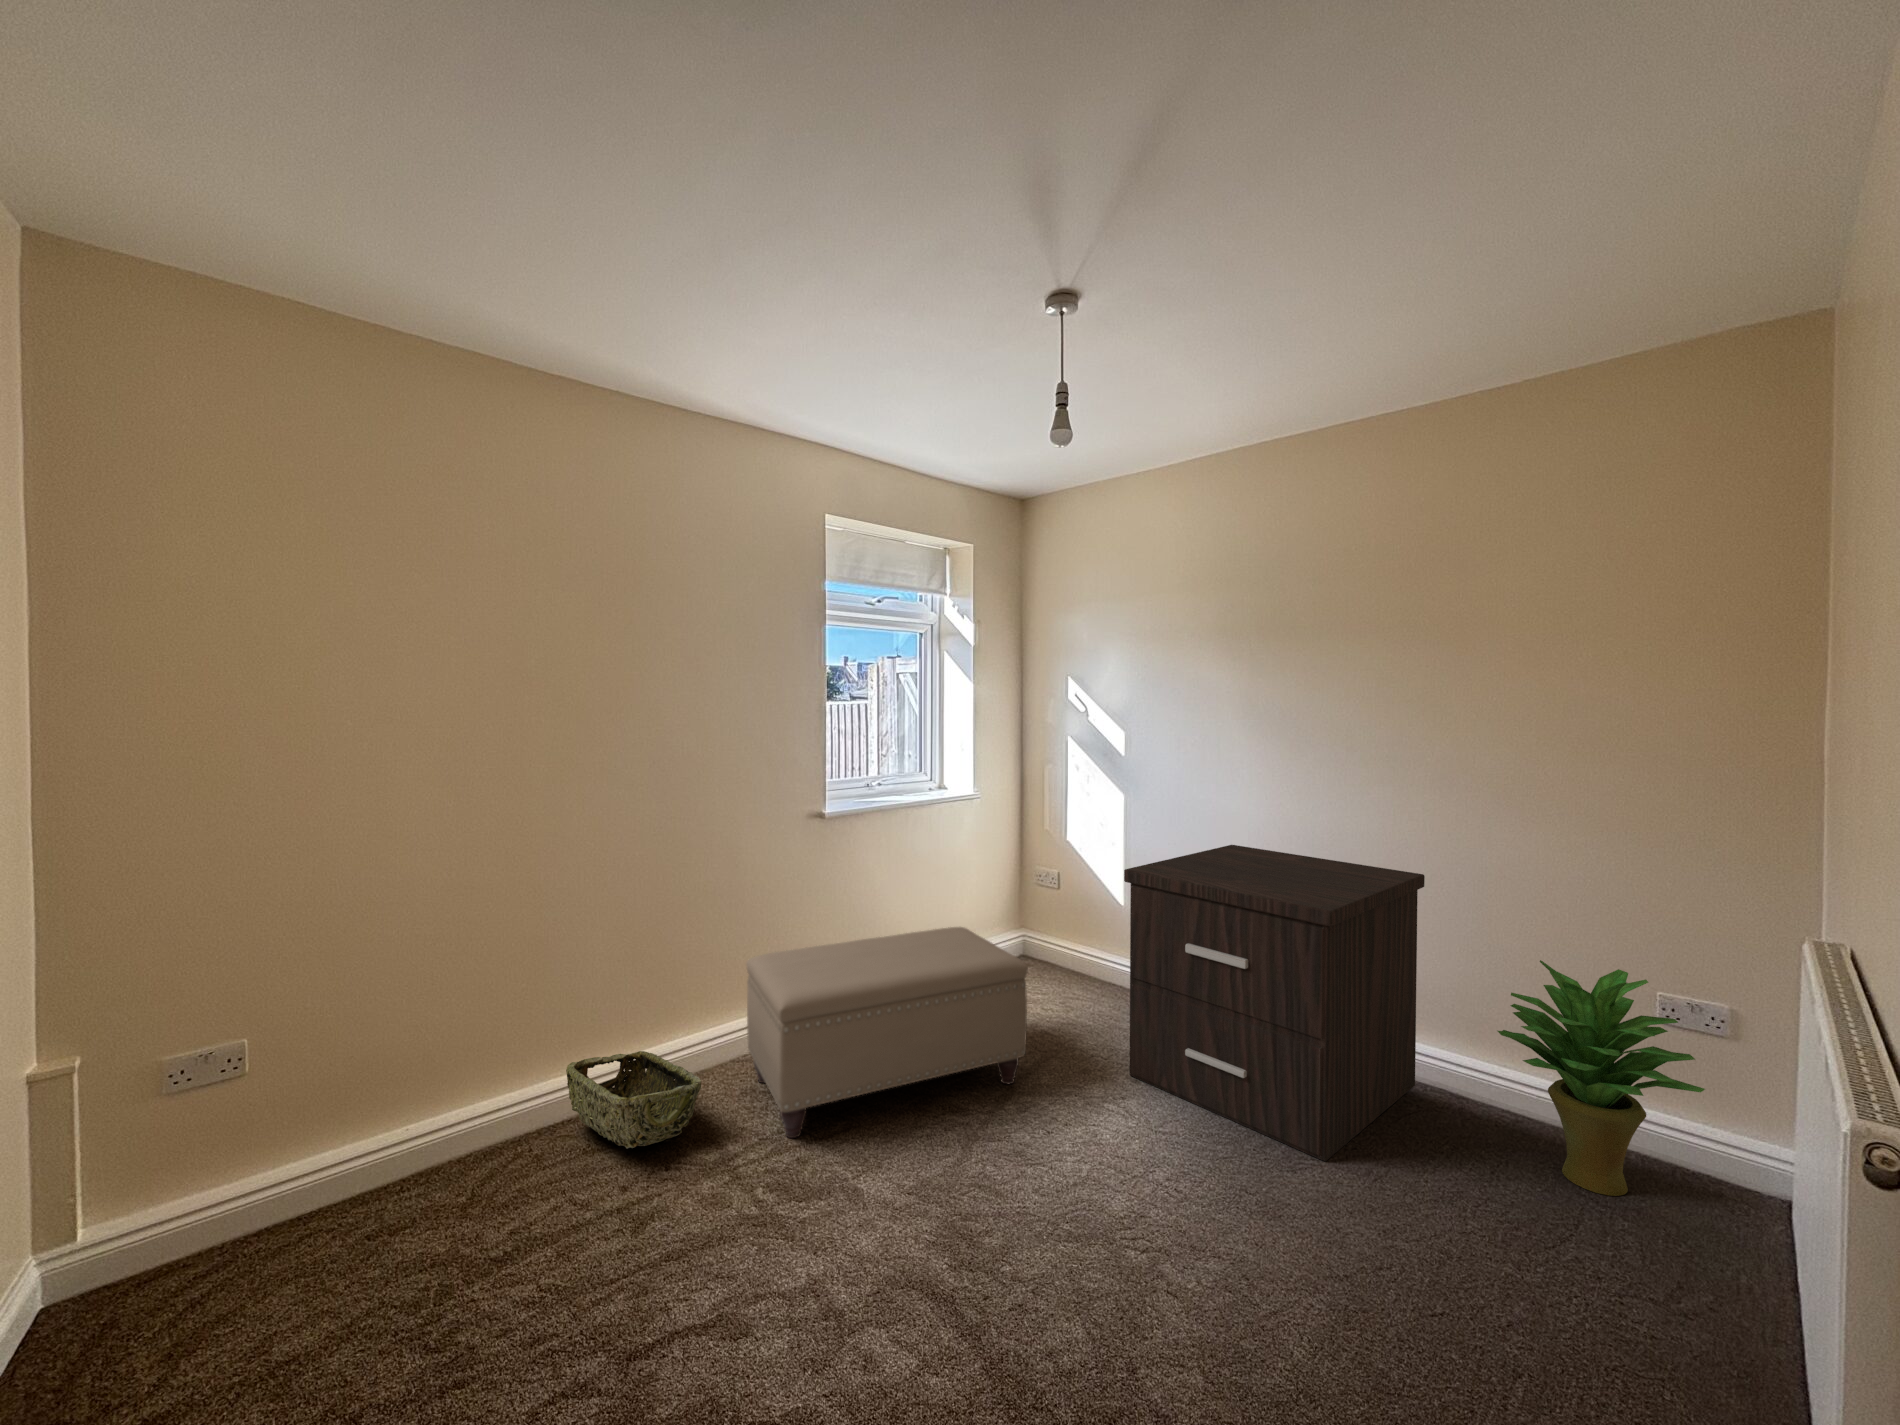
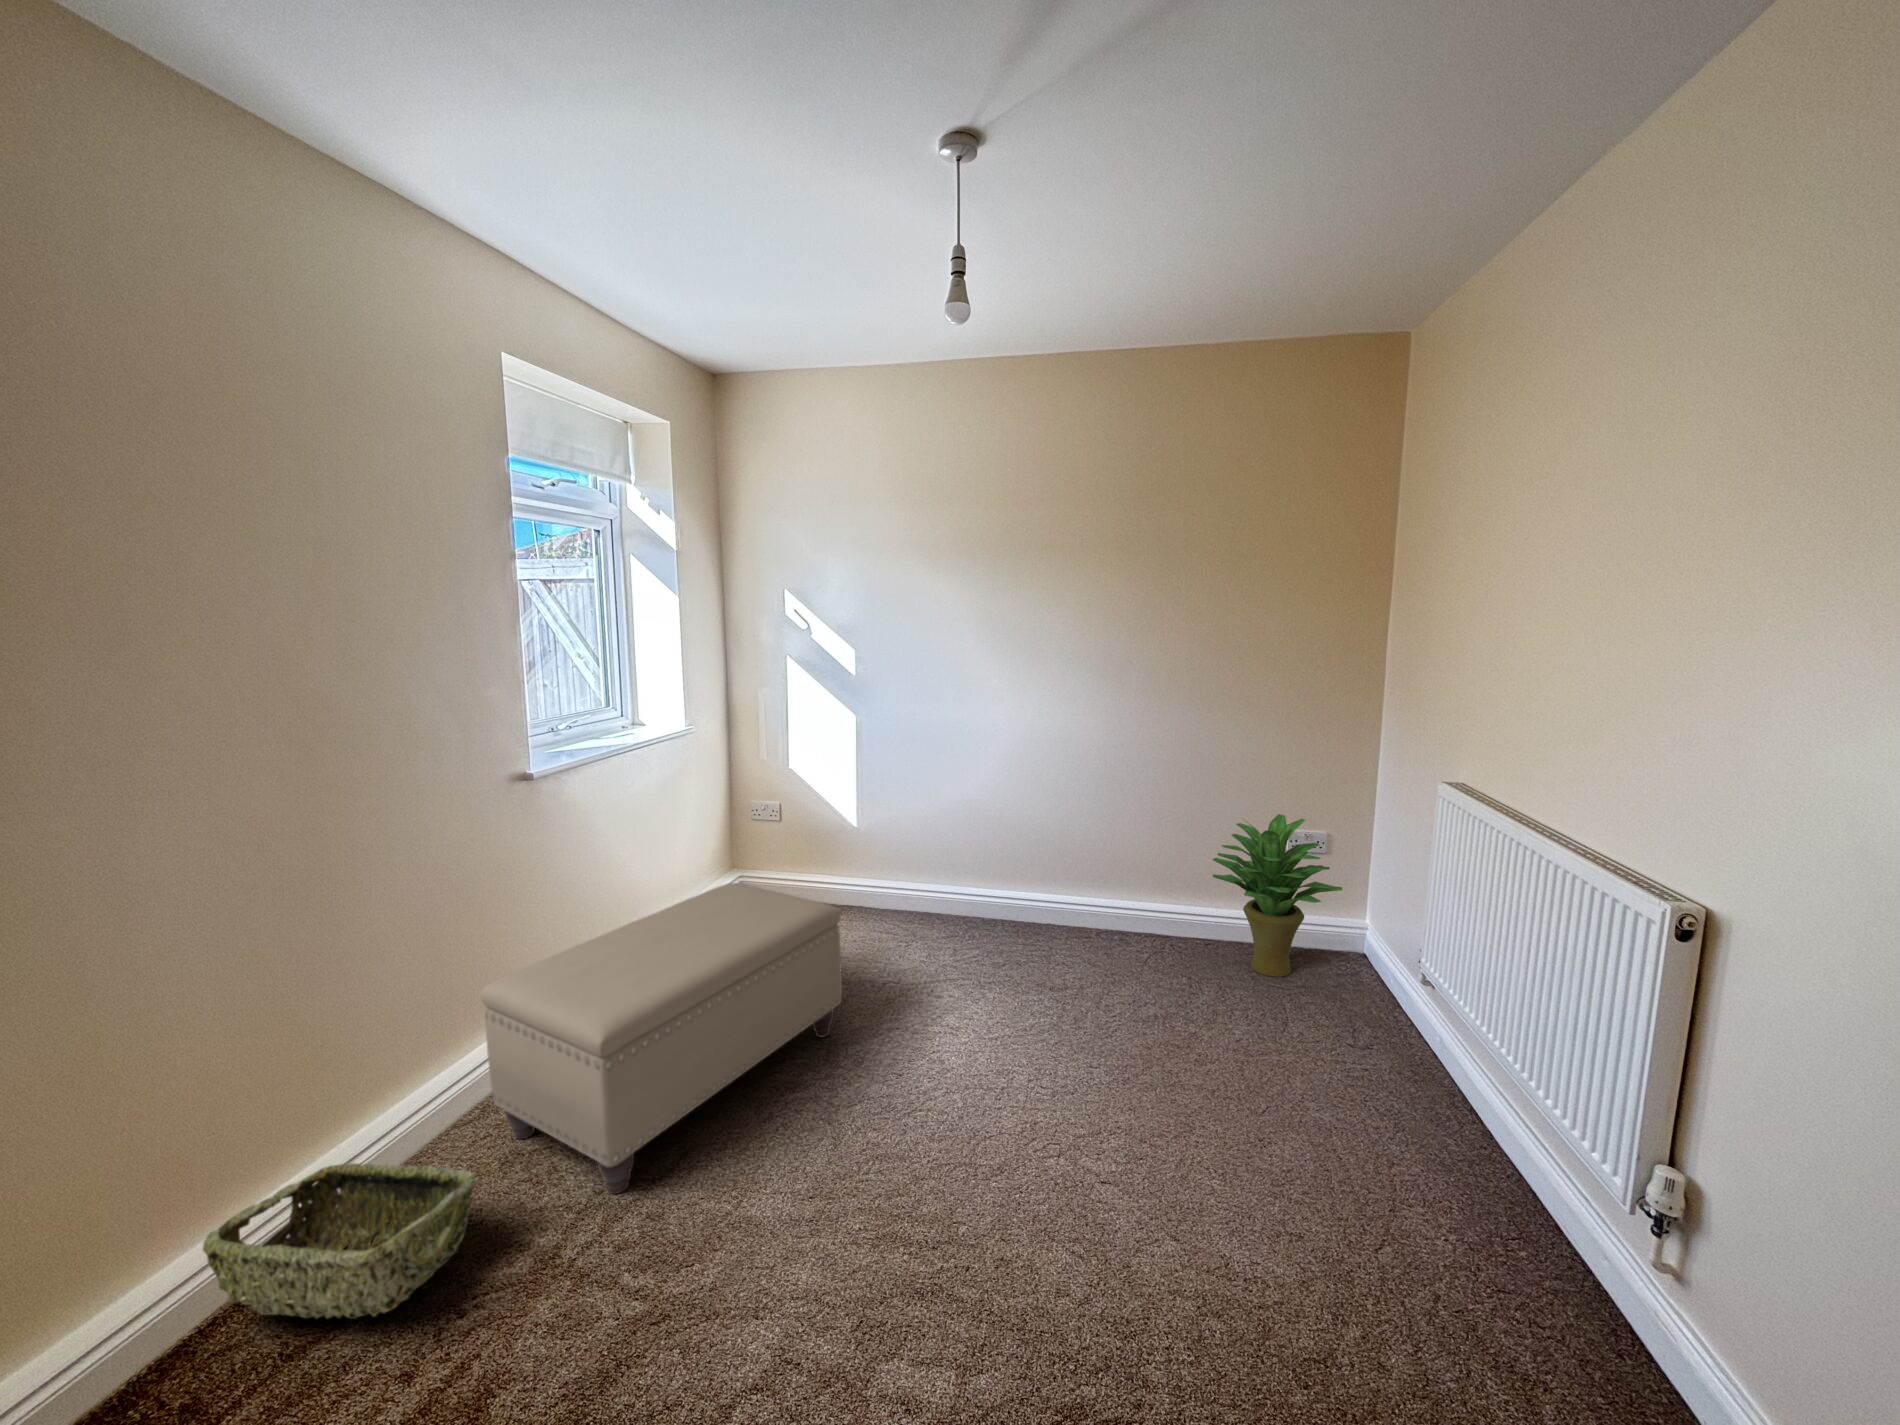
nightstand: present [1124,845,1425,1161] -> none [919,755,1139,1015]

